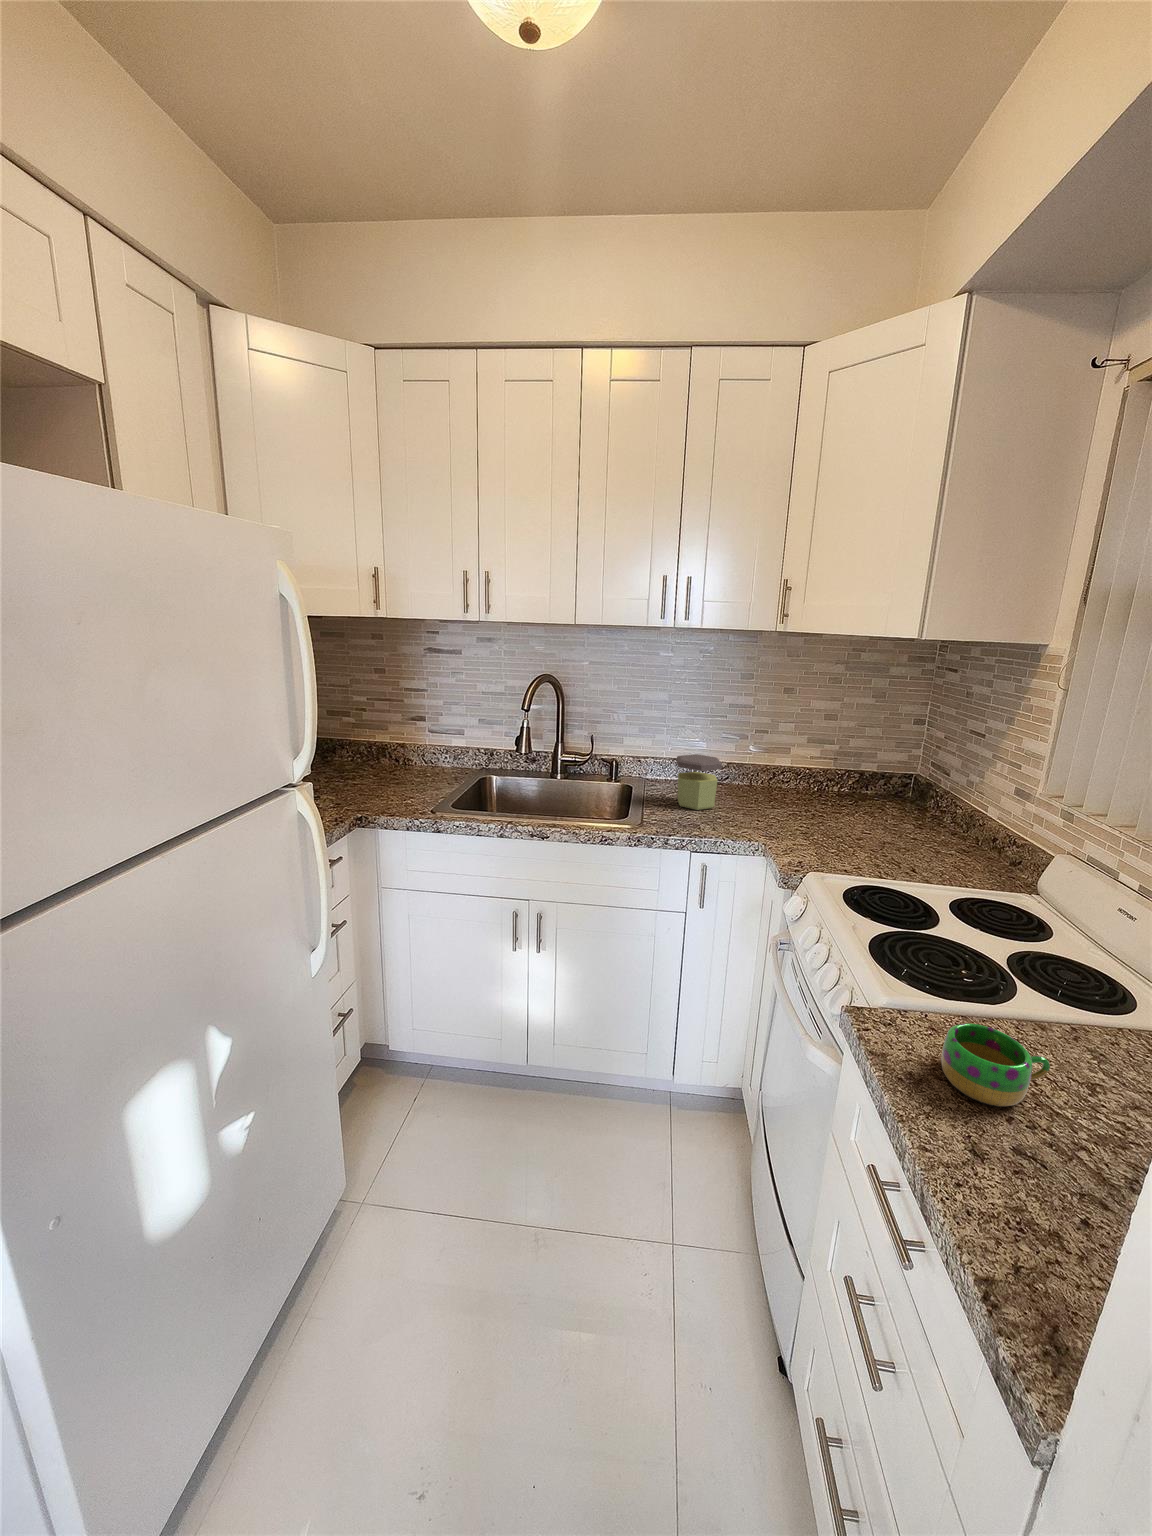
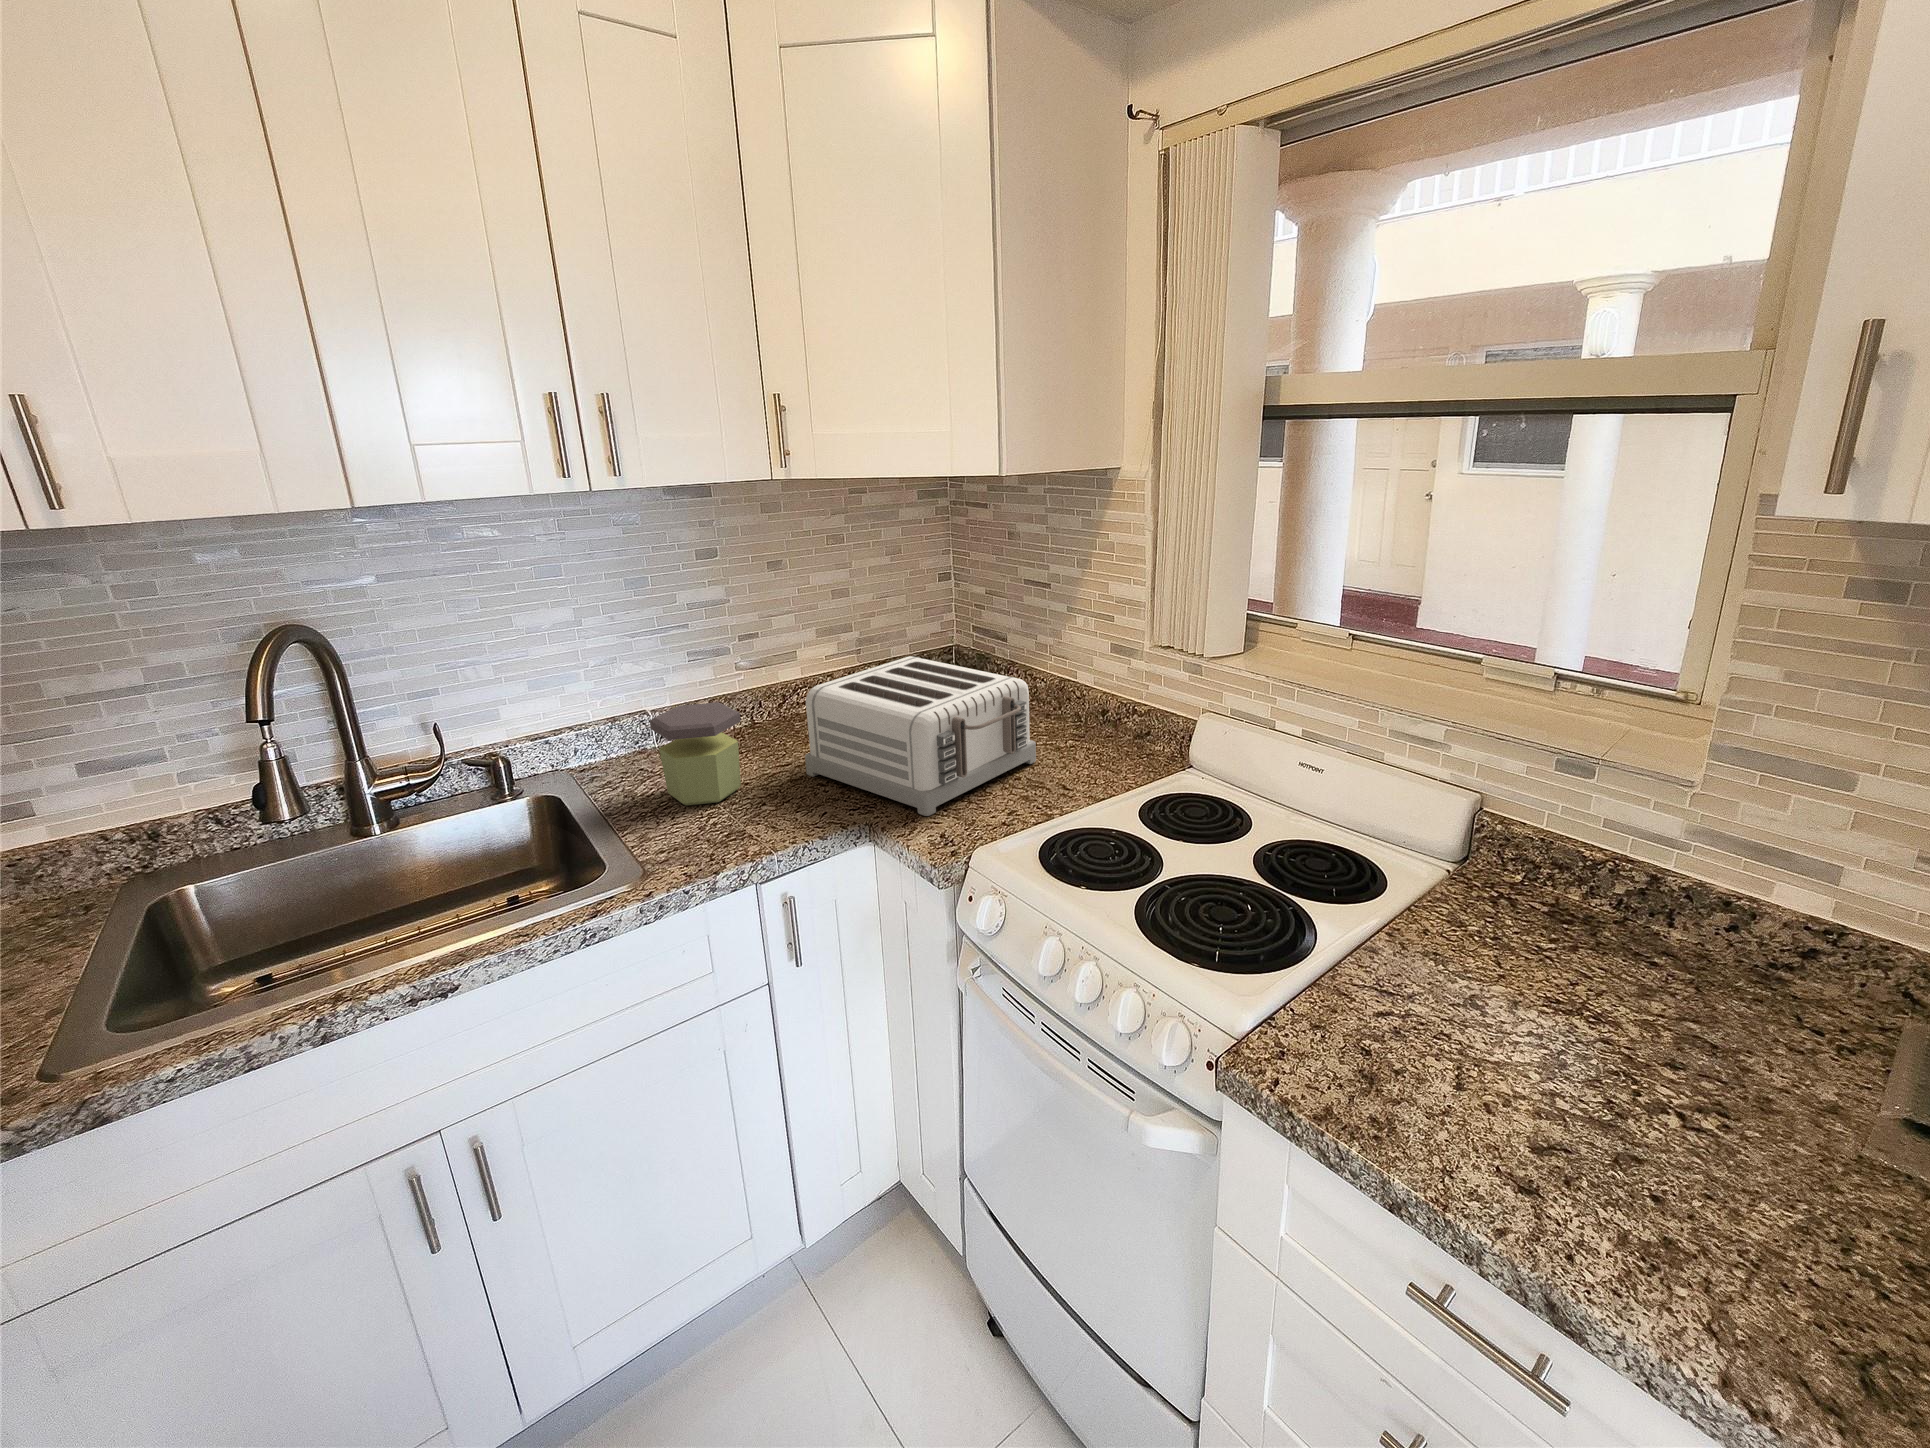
toaster: none [755,761,915,851] -> present [805,656,1036,816]
mug: present [941,1023,1050,1107] -> none [1356,982,1455,1079]

